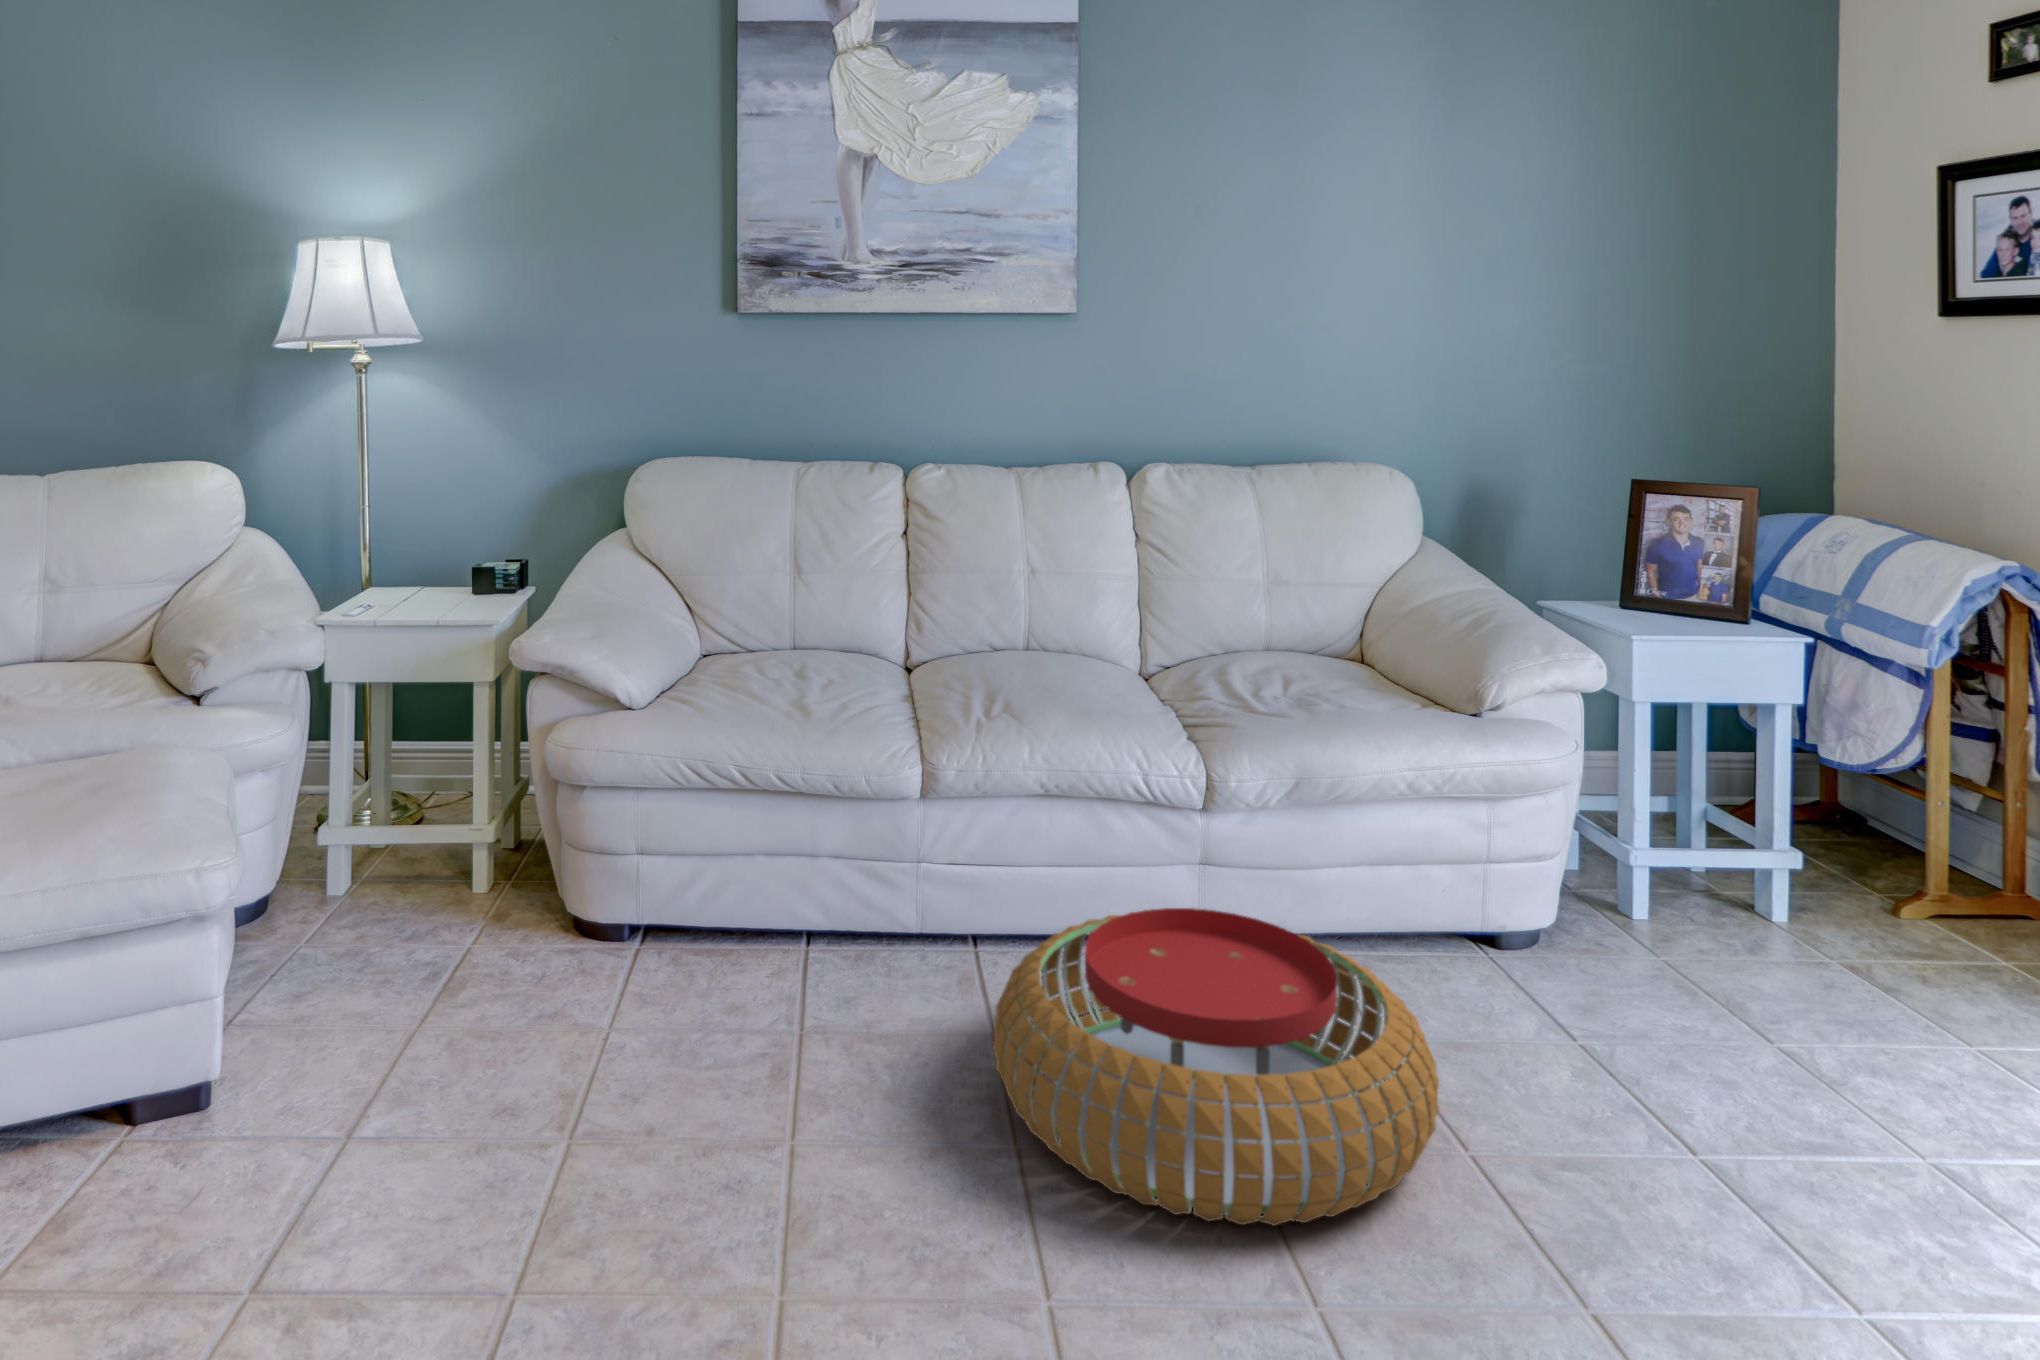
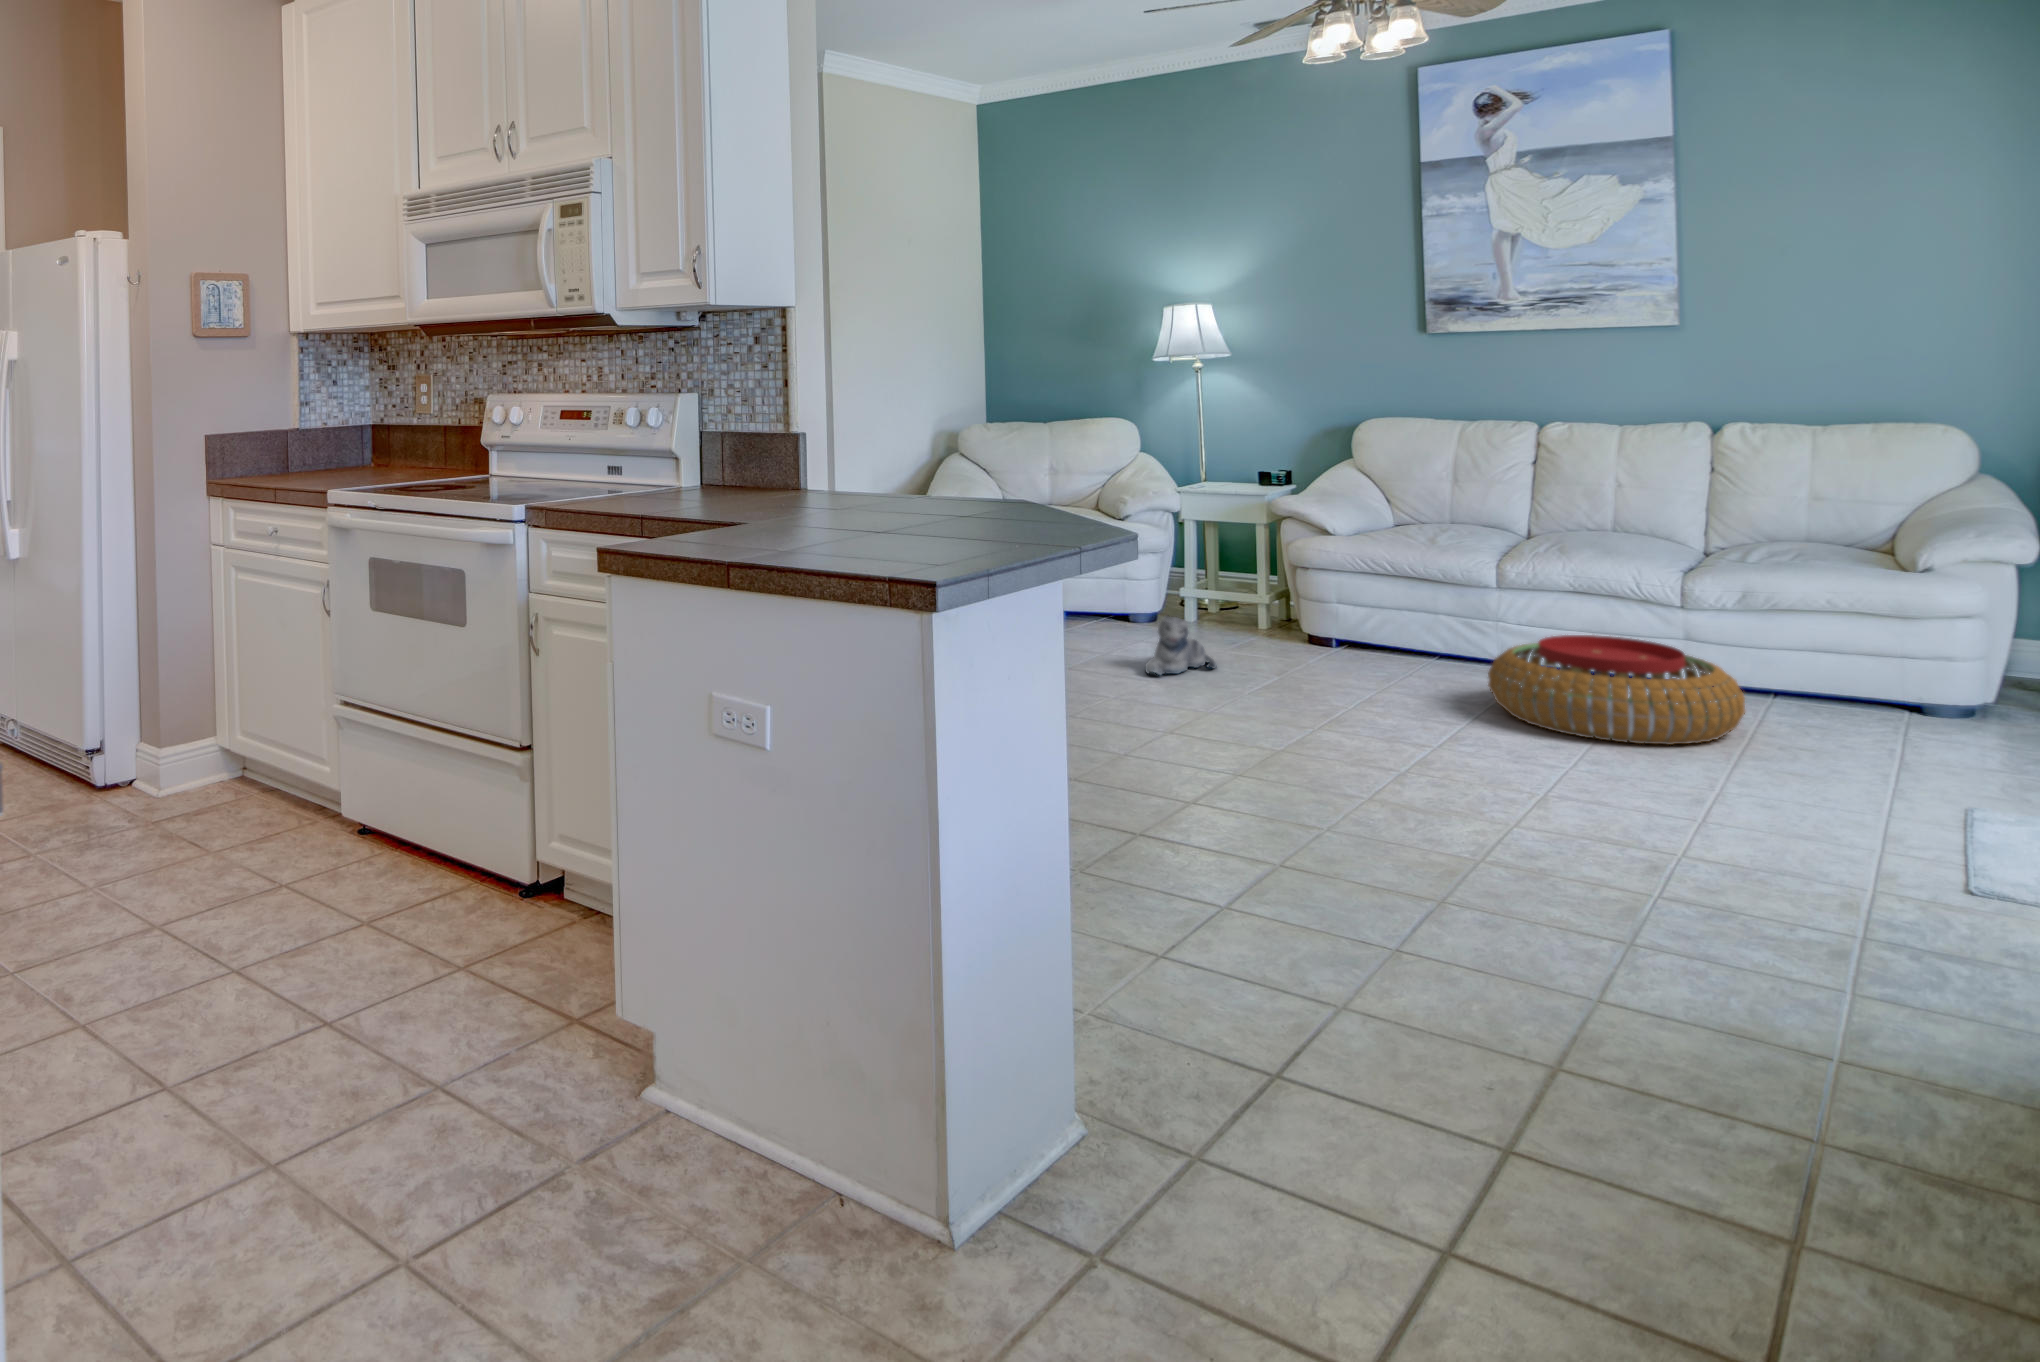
plush toy: none [231,1020,416,1233] -> present [1145,616,1216,675]

